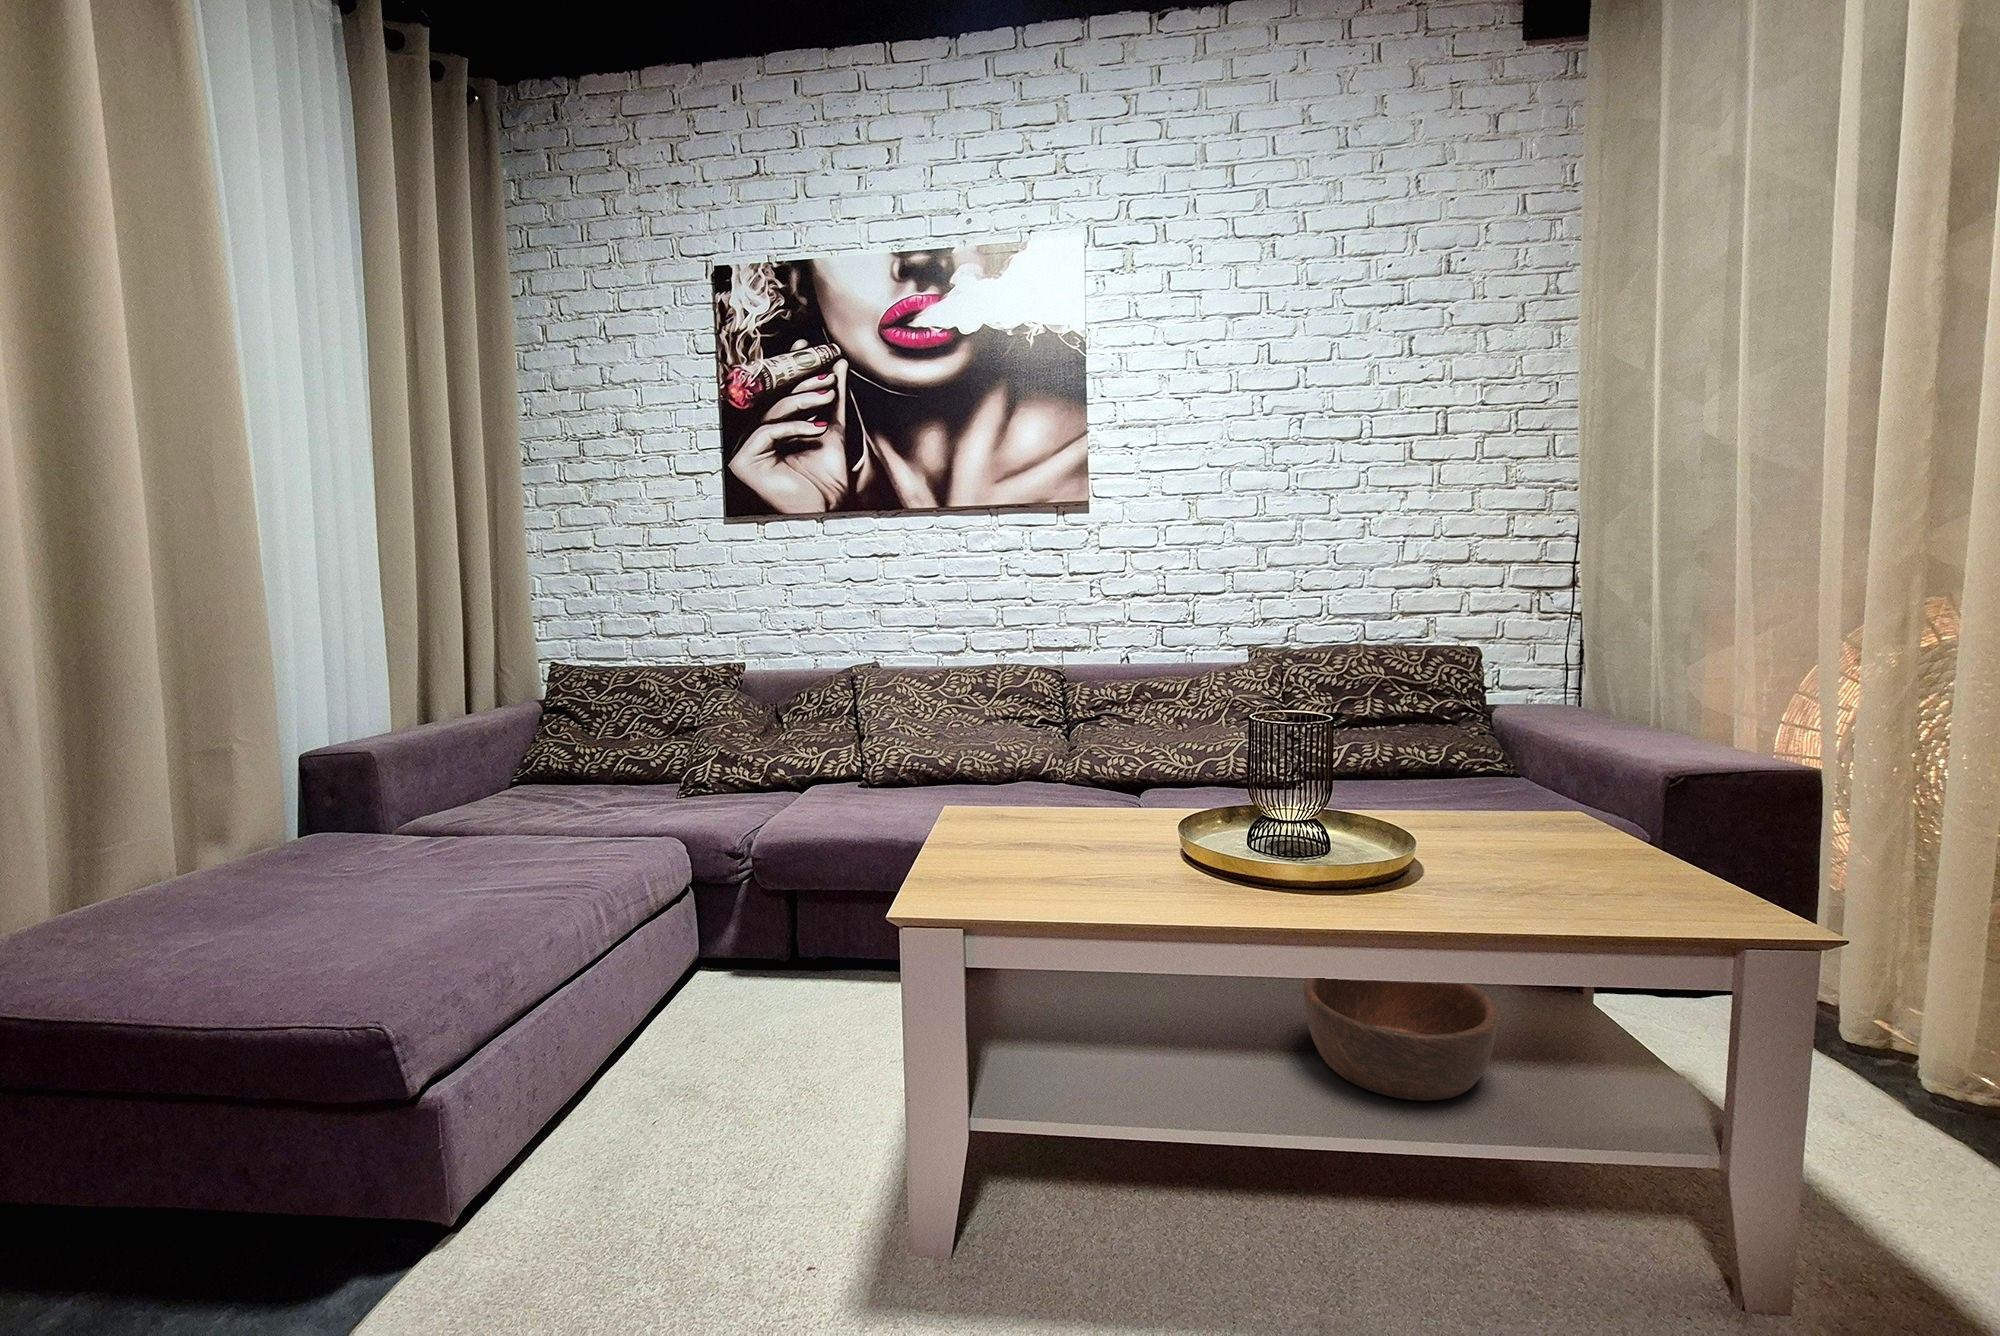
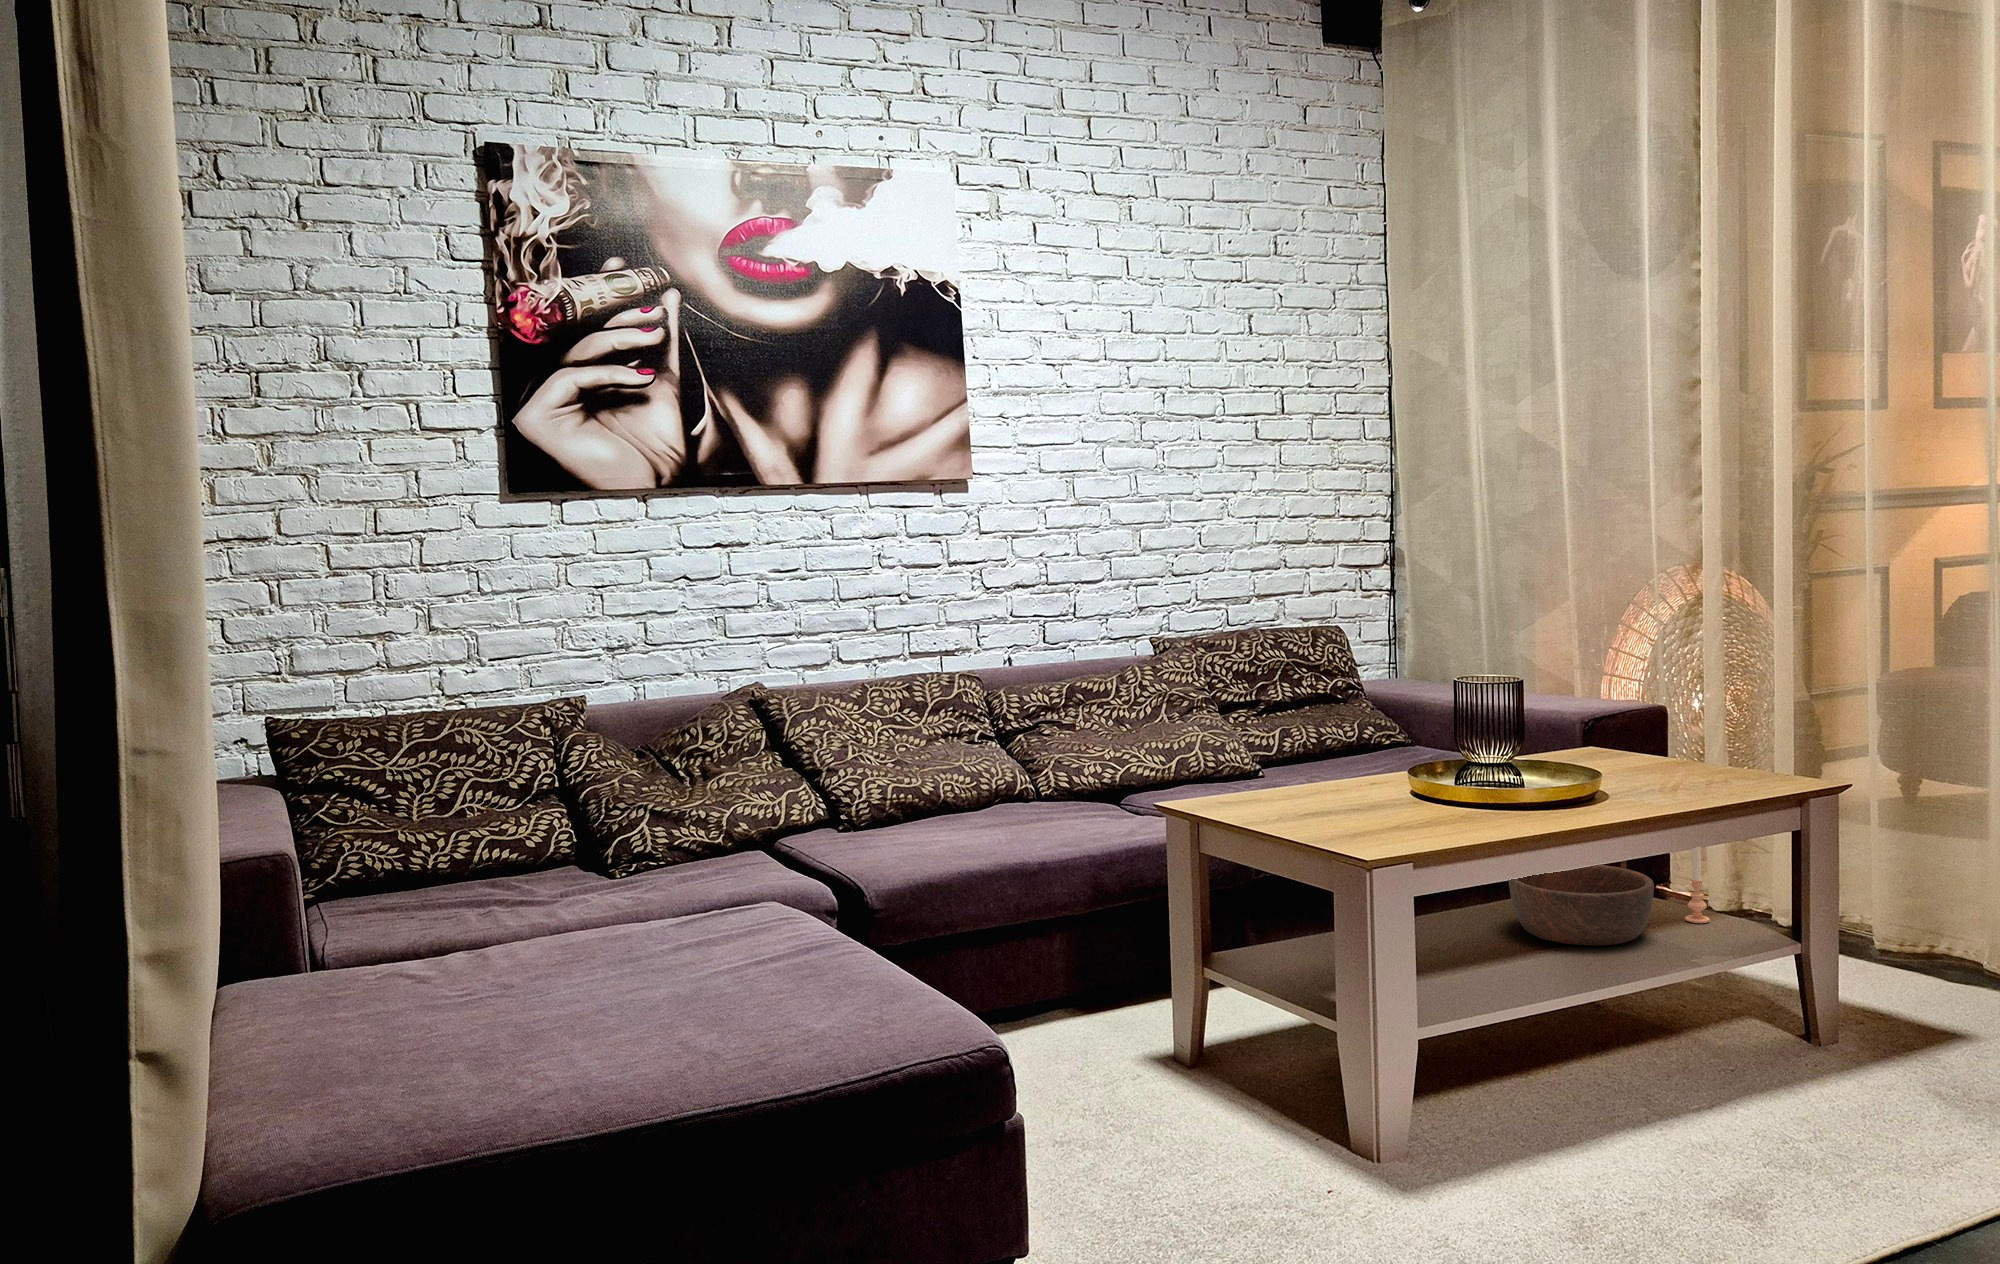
candle: none [1578,976,1616,1106] -> present [1685,847,1710,923]

